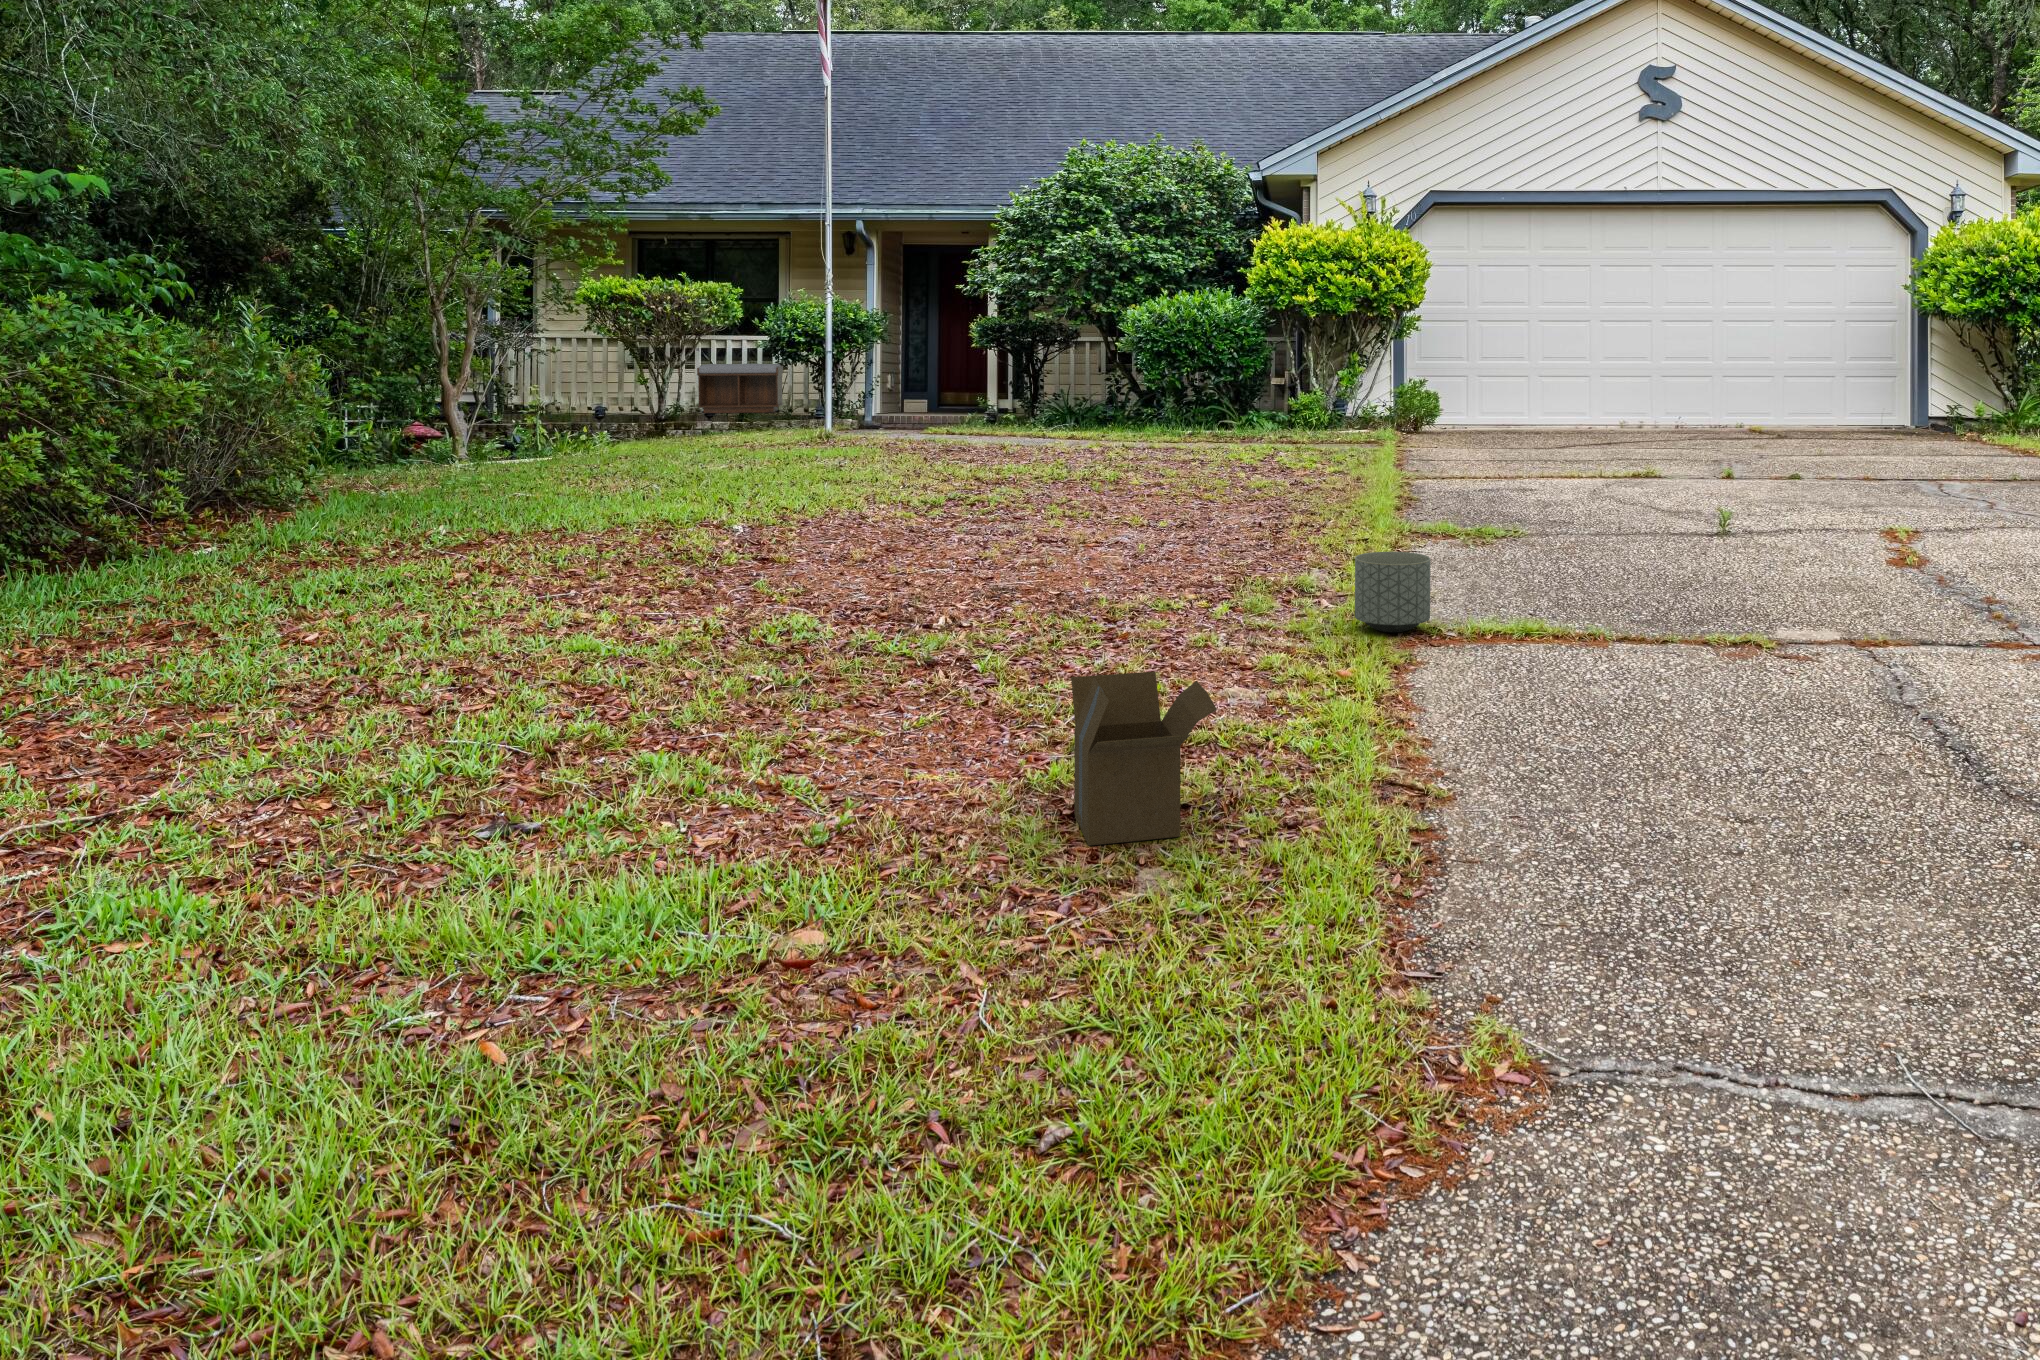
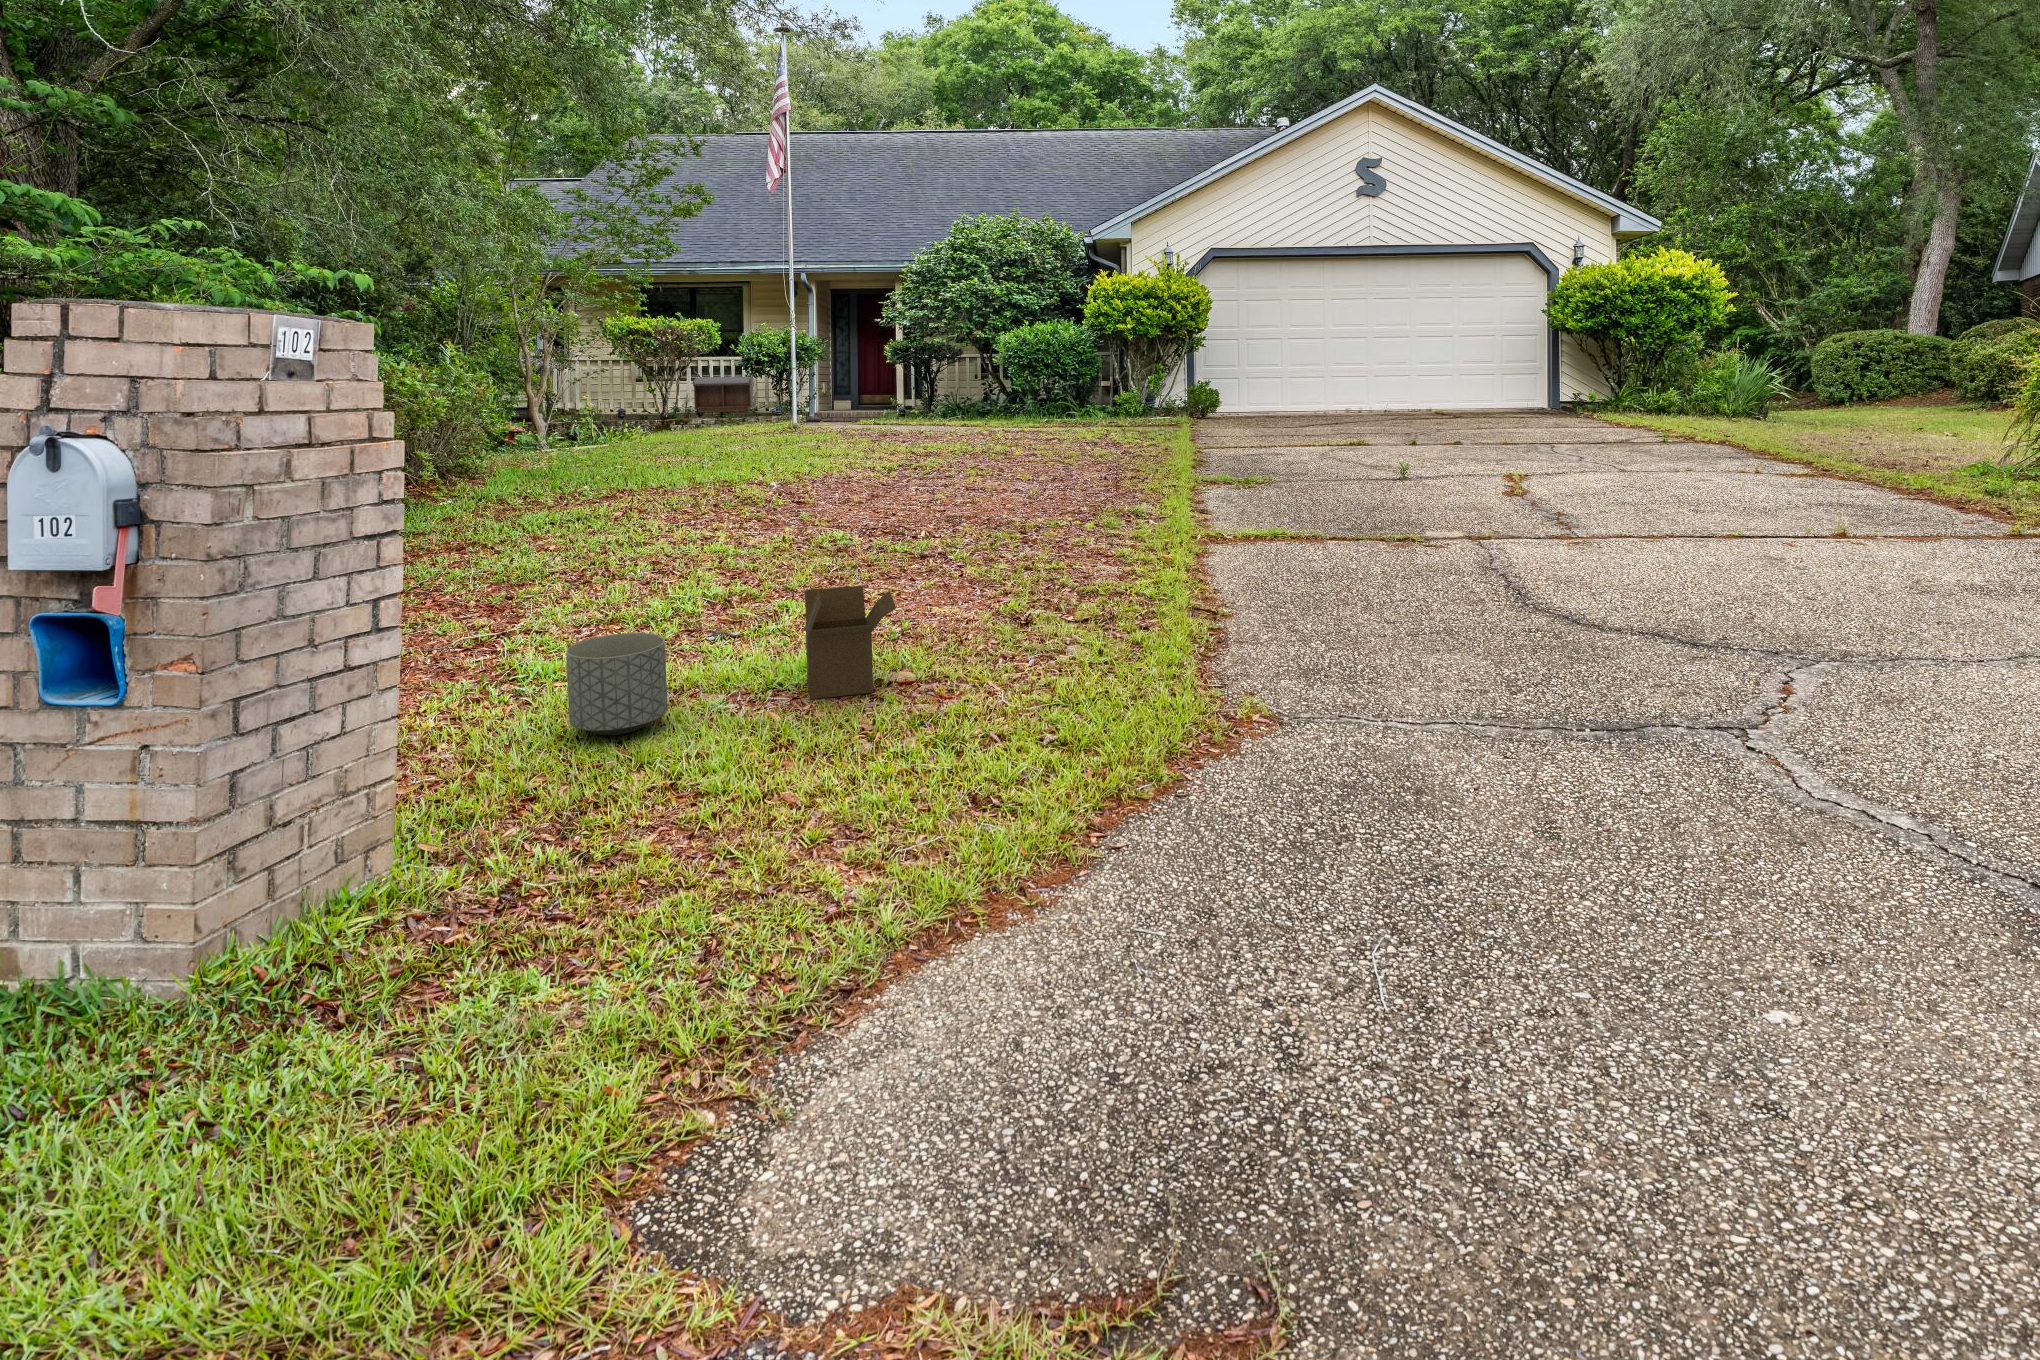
planter: present [1355,552,1431,632] -> present [566,633,668,736]
cardboard box: present [1071,672,1217,846] -> present [805,586,896,699]

